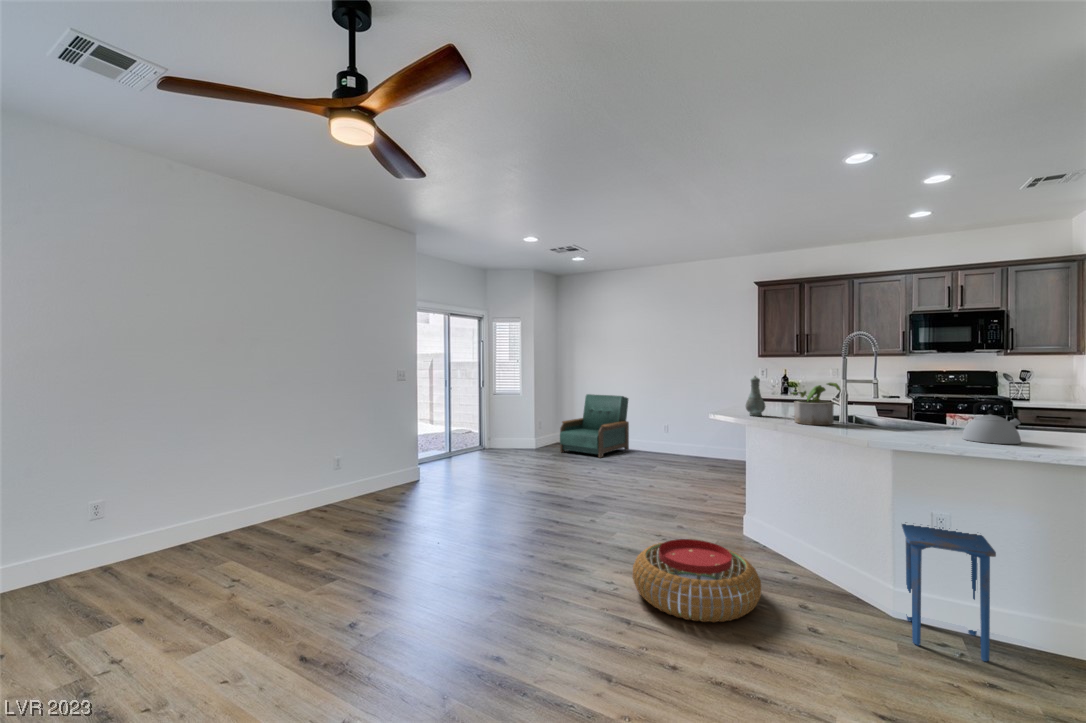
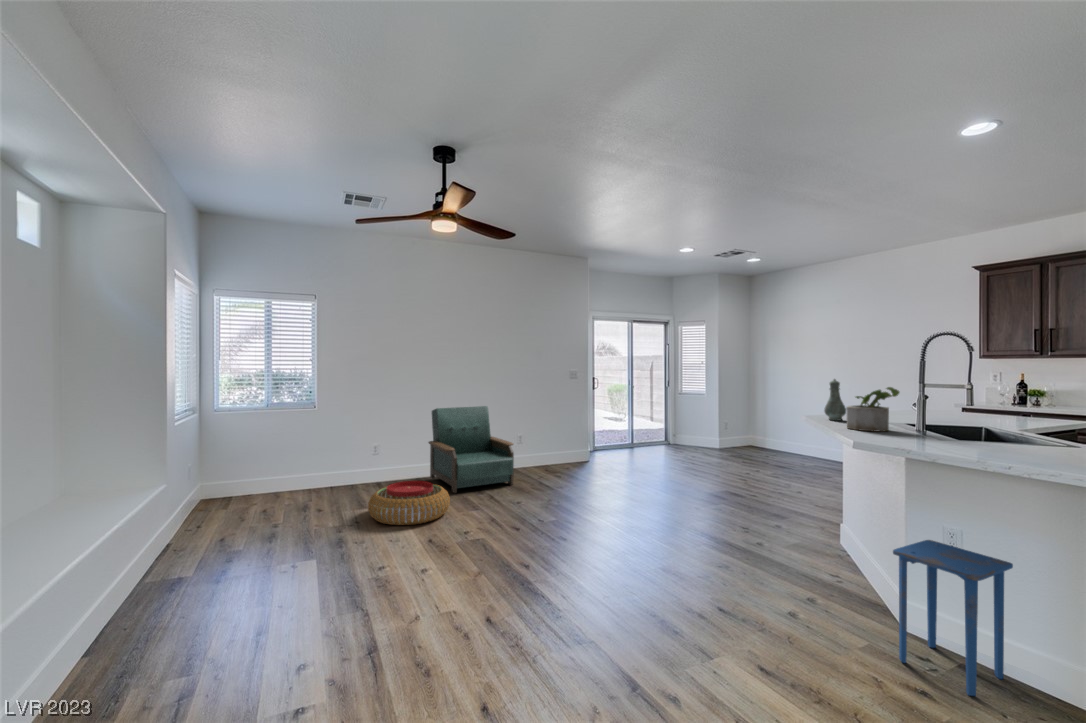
armchair: present [560,394,629,458] -> present [428,406,514,493]
kettle: present [962,401,1021,444] -> none [980,411,1054,461]
pouf: present [633,539,761,622] -> present [368,481,450,525]

